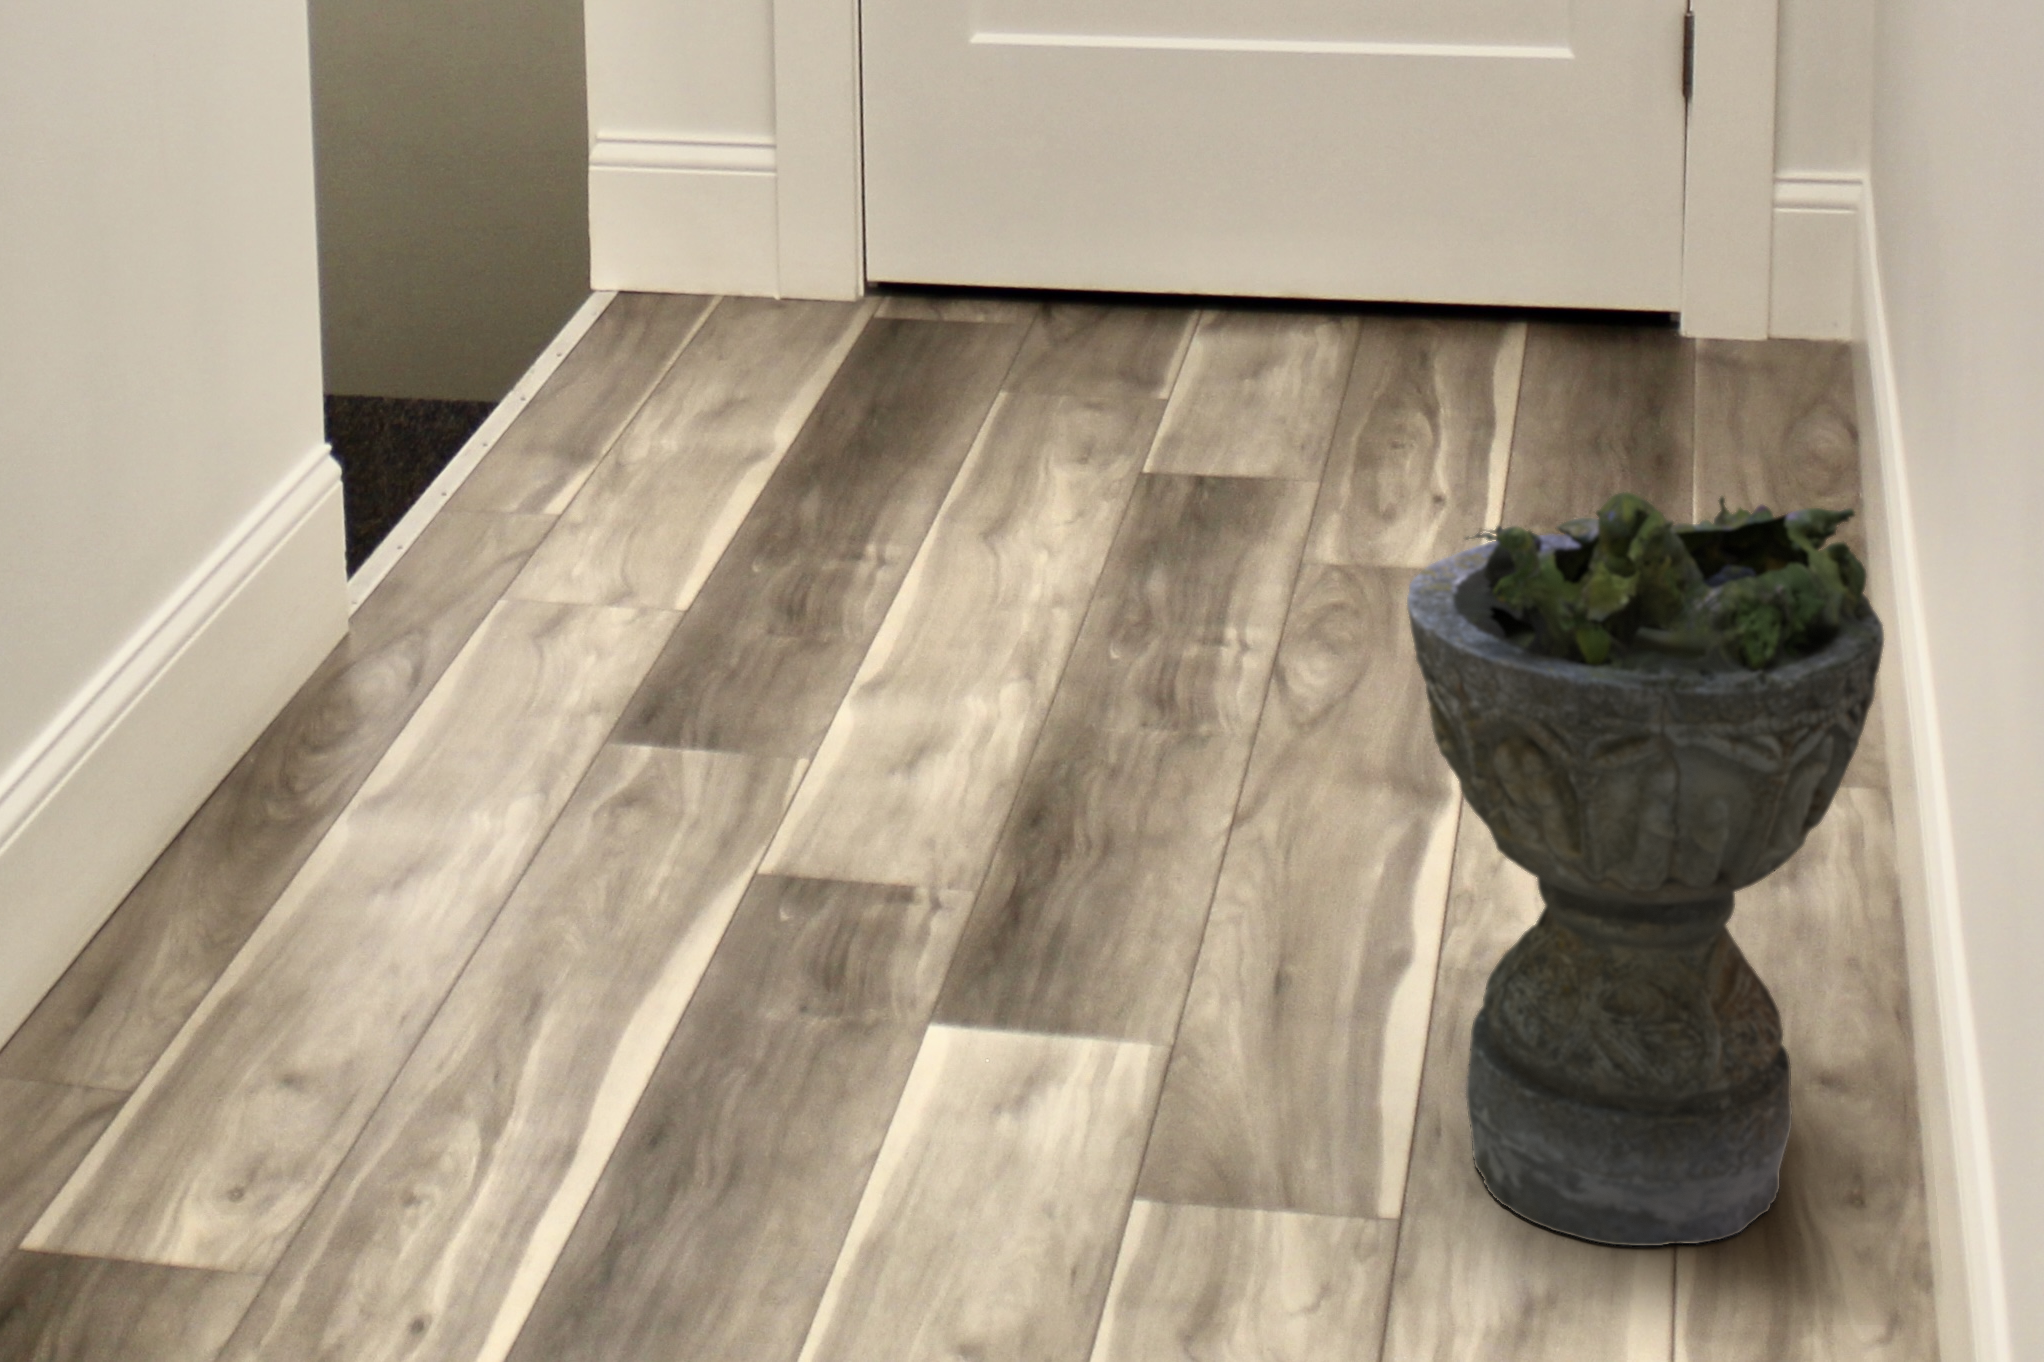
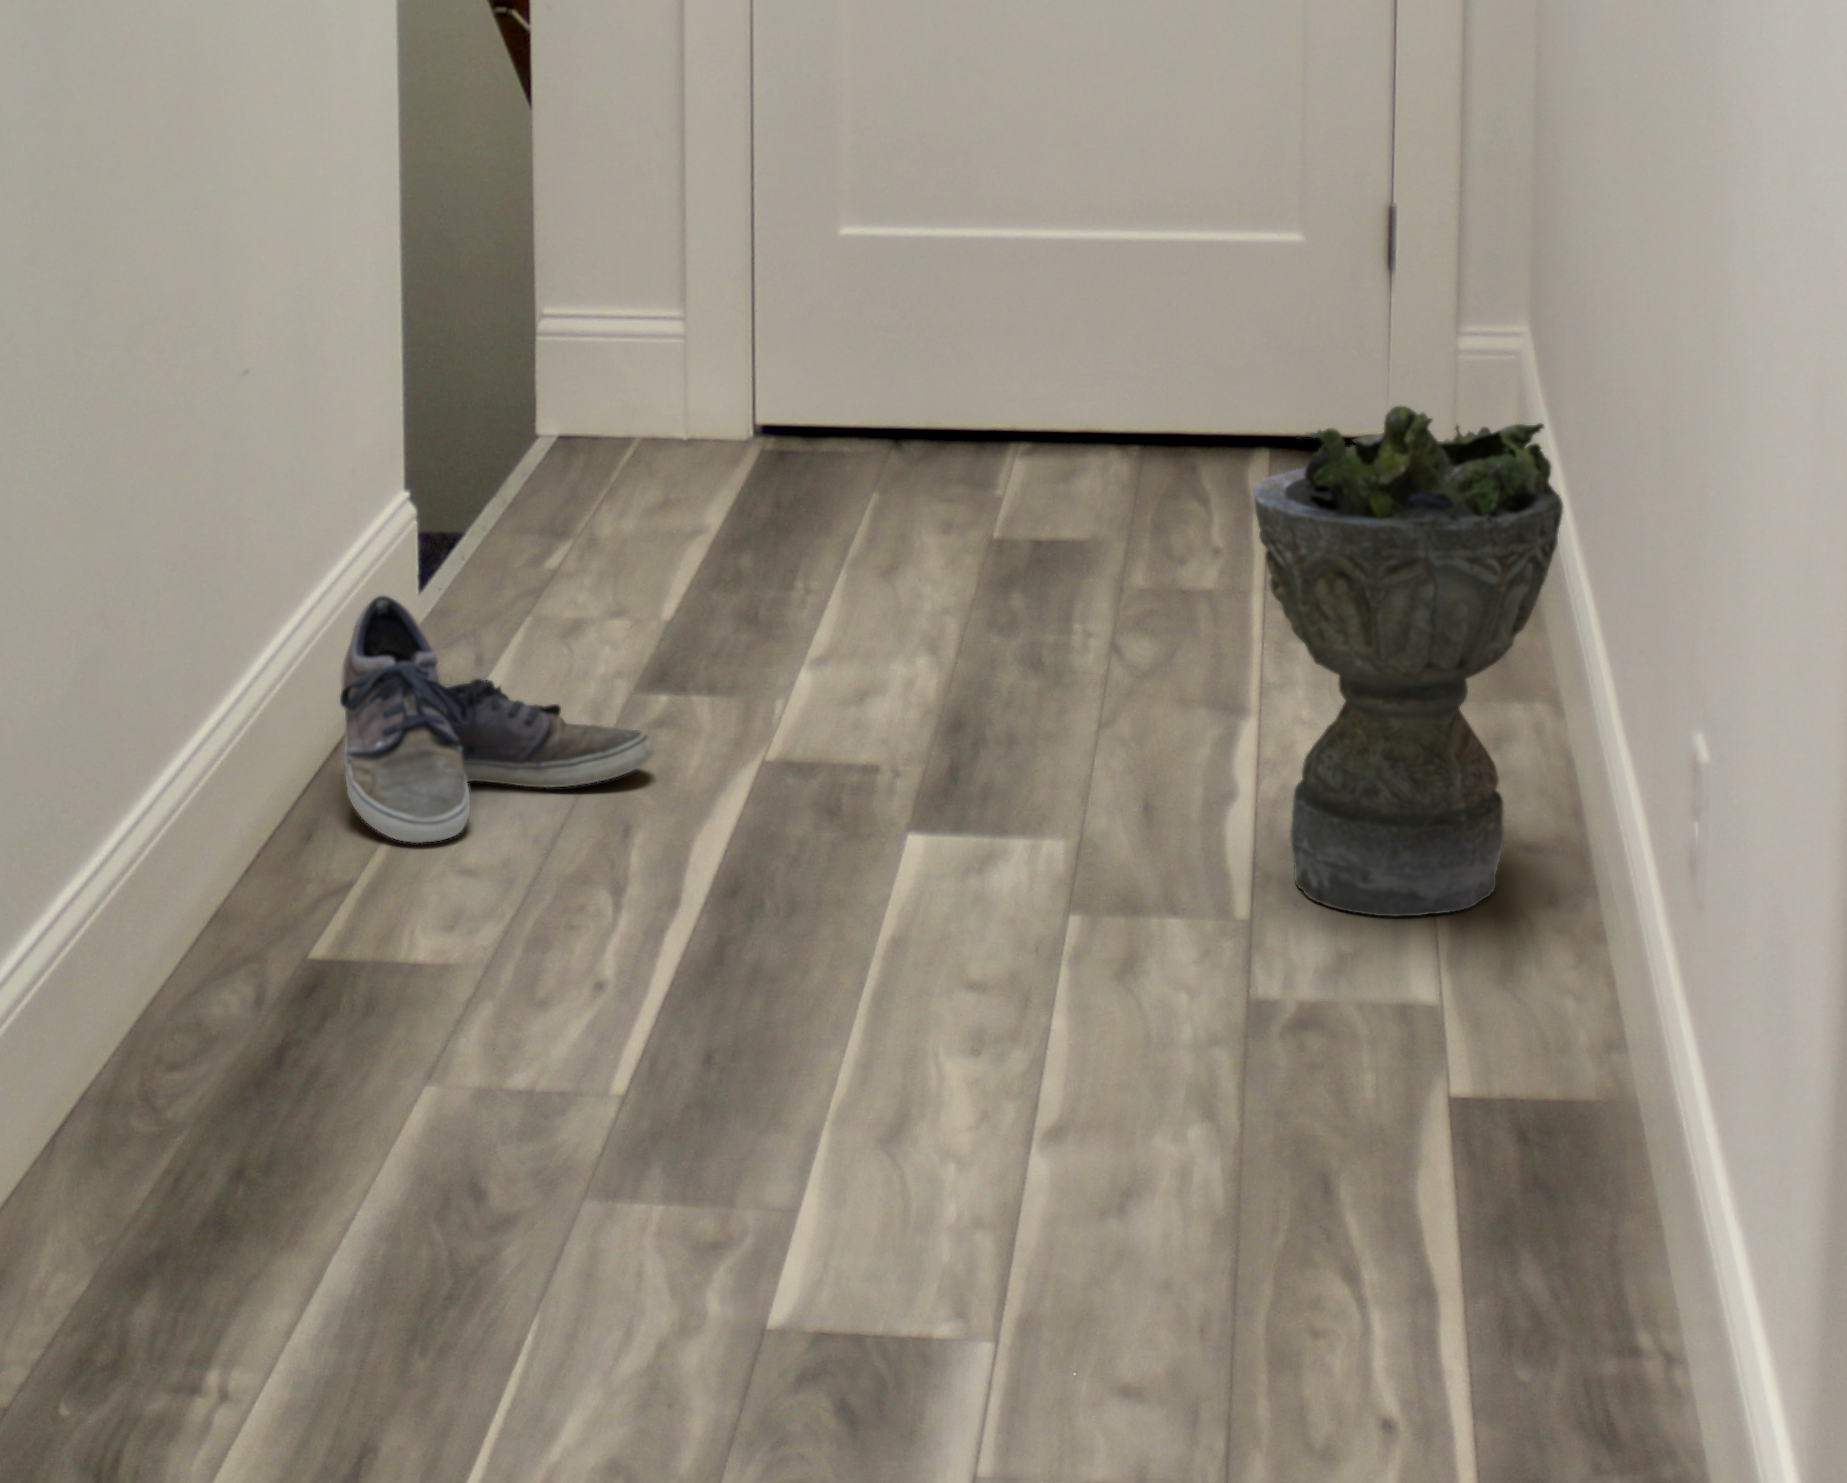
shoe: none [185,626,607,992] -> present [340,596,654,843]

